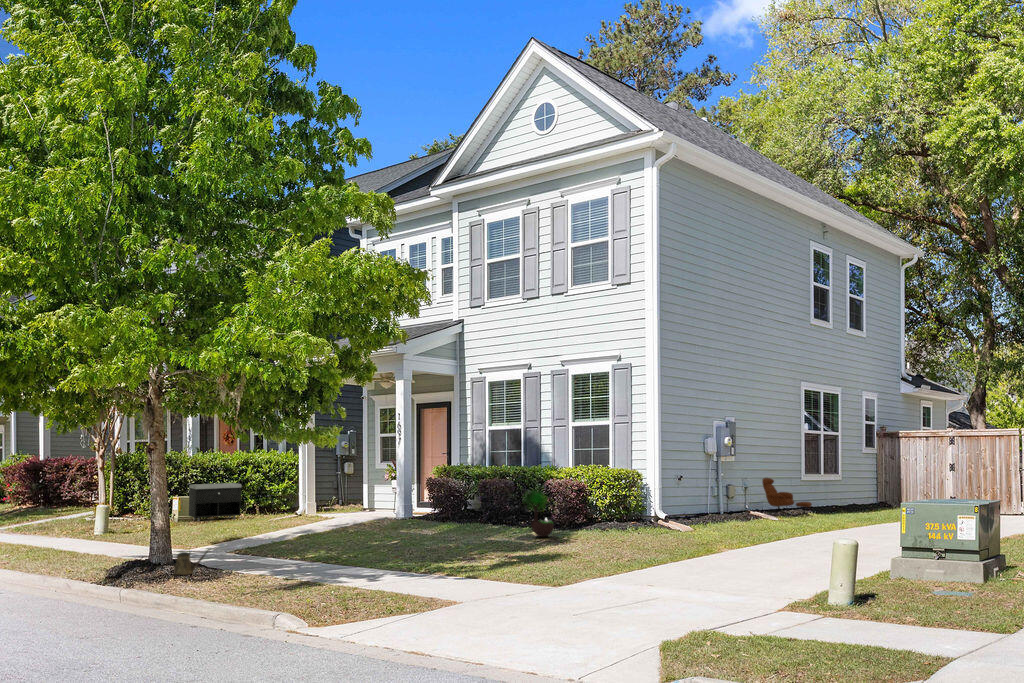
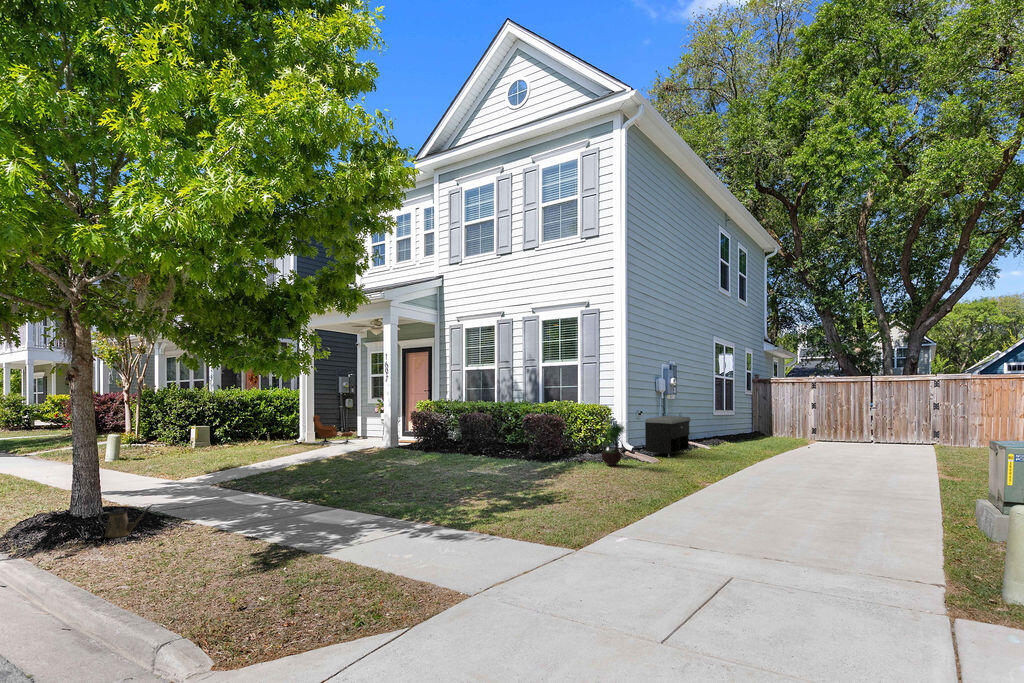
lounge chair: present [762,478,812,515] -> present [313,415,353,445]
storage bench: present [189,483,242,521] -> present [645,416,690,457]
potted tree: present [524,491,553,537] -> present [601,424,626,465]

